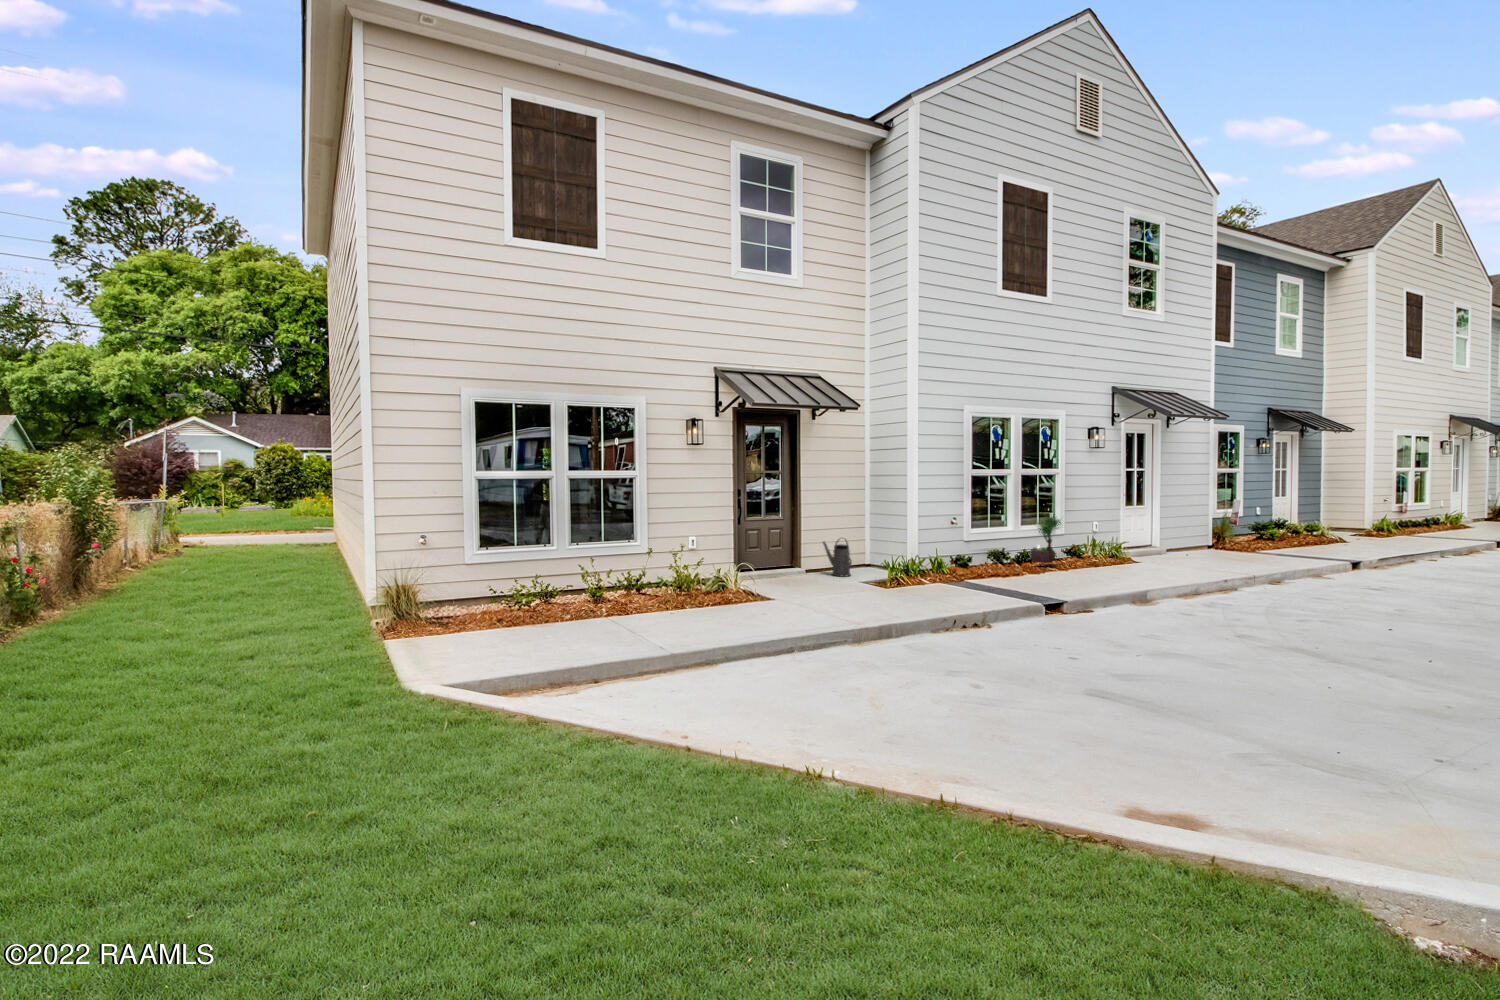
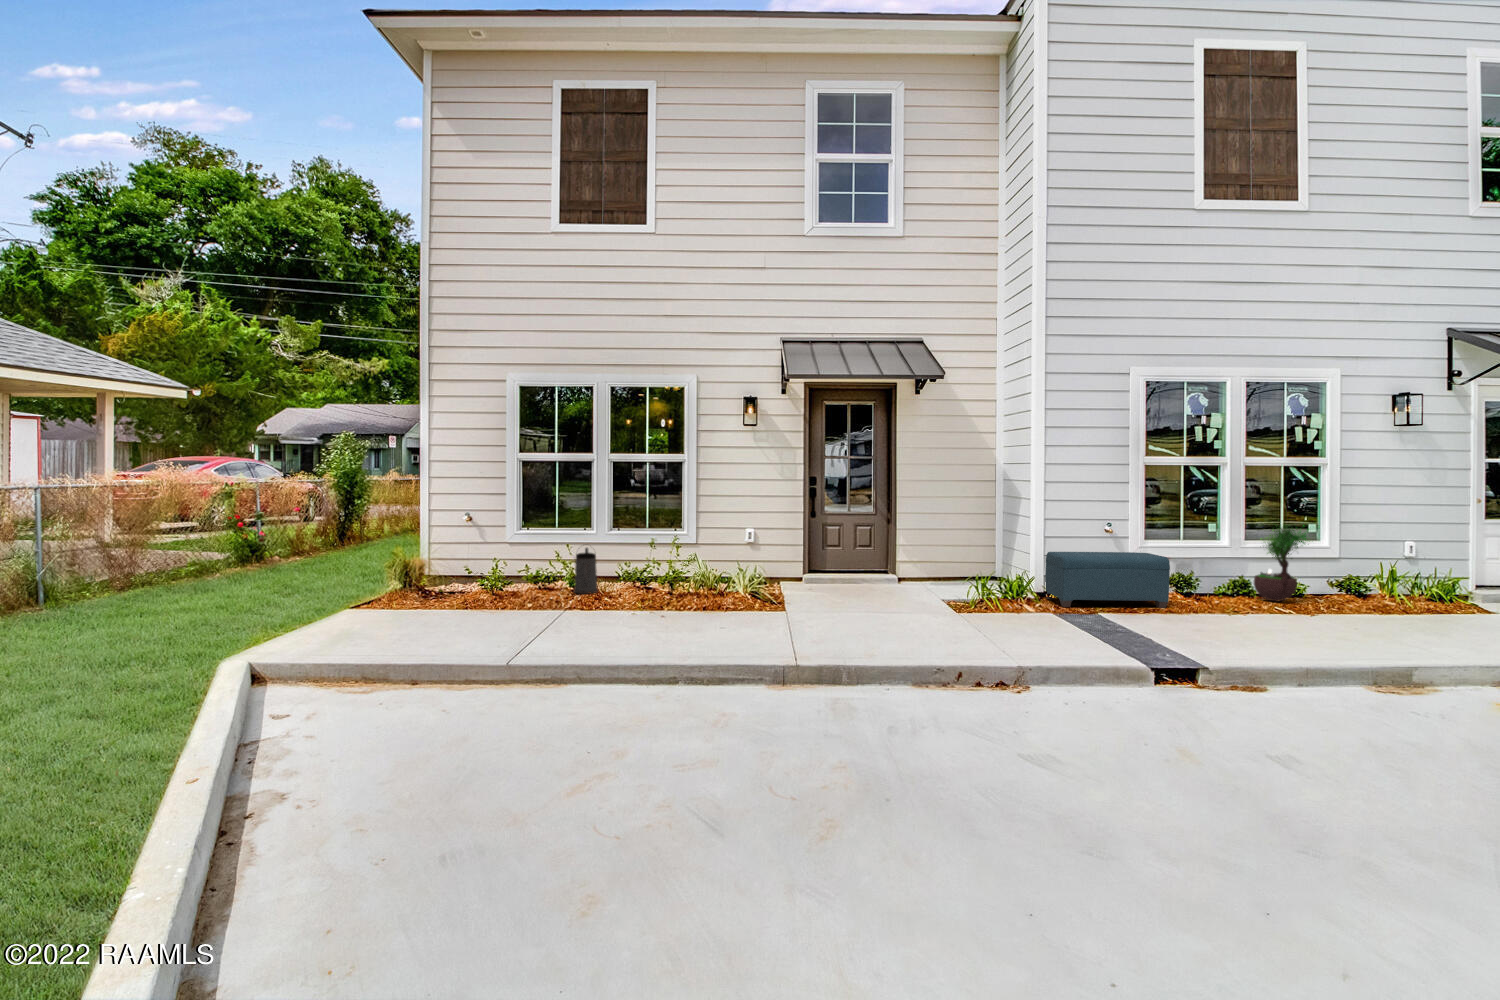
bench: none [919,538,999,580] -> present [1045,552,1170,608]
watering can: present [823,539,852,577] -> present [574,548,598,594]

